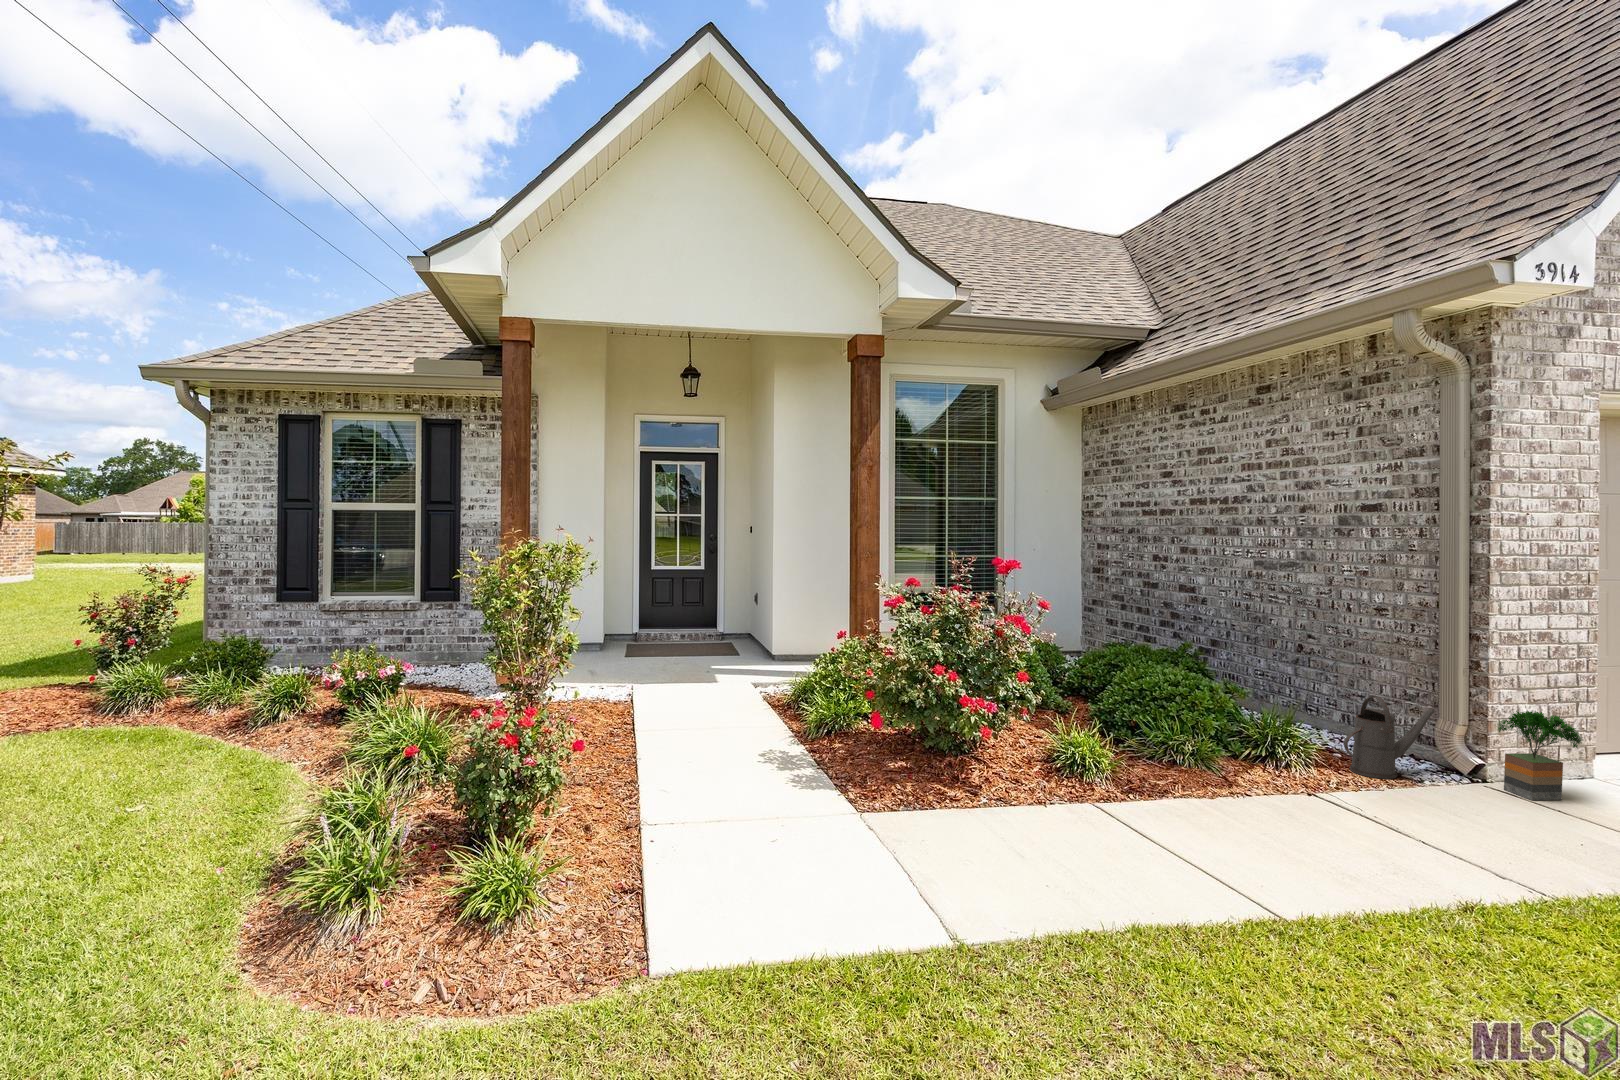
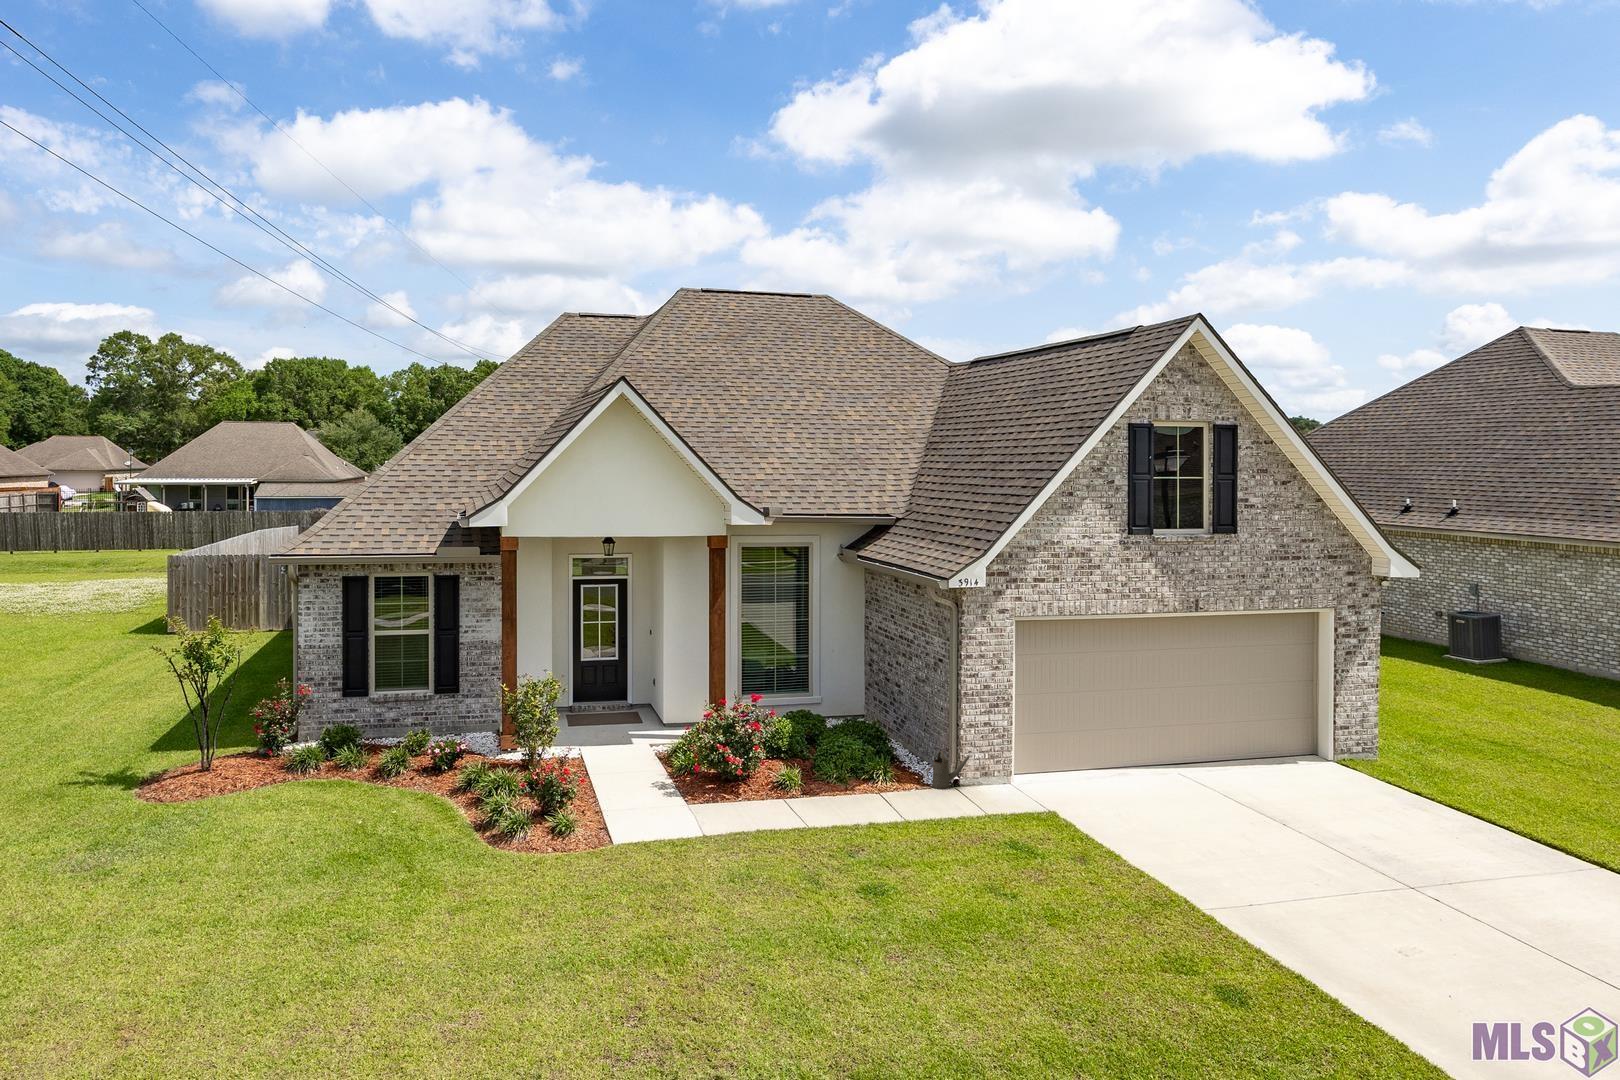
potted tree: present [1498,711,1583,800] -> none [985,756,1013,797]

